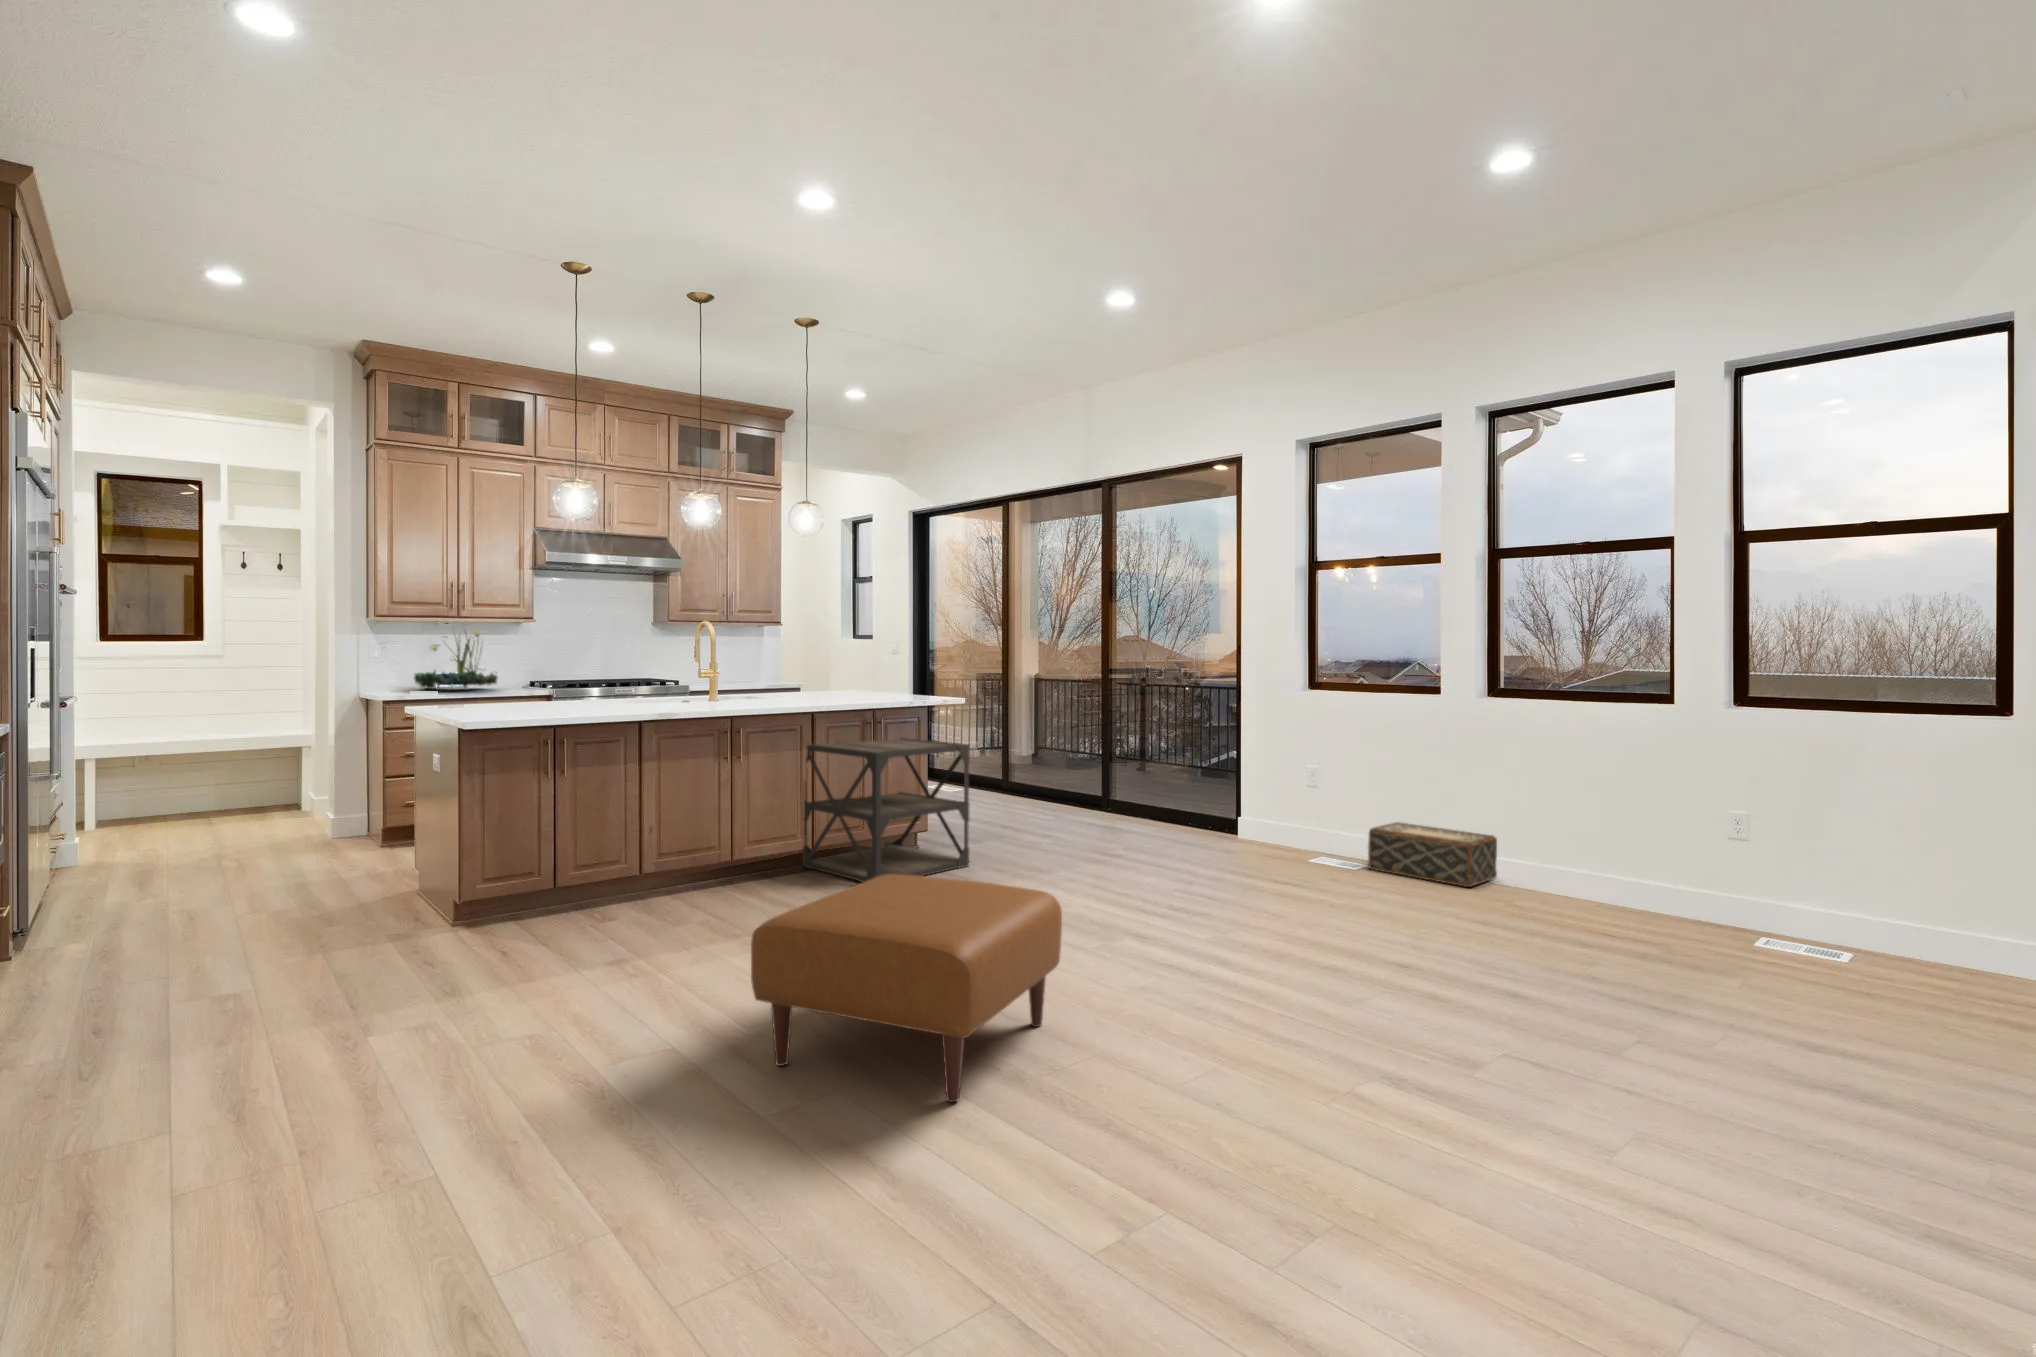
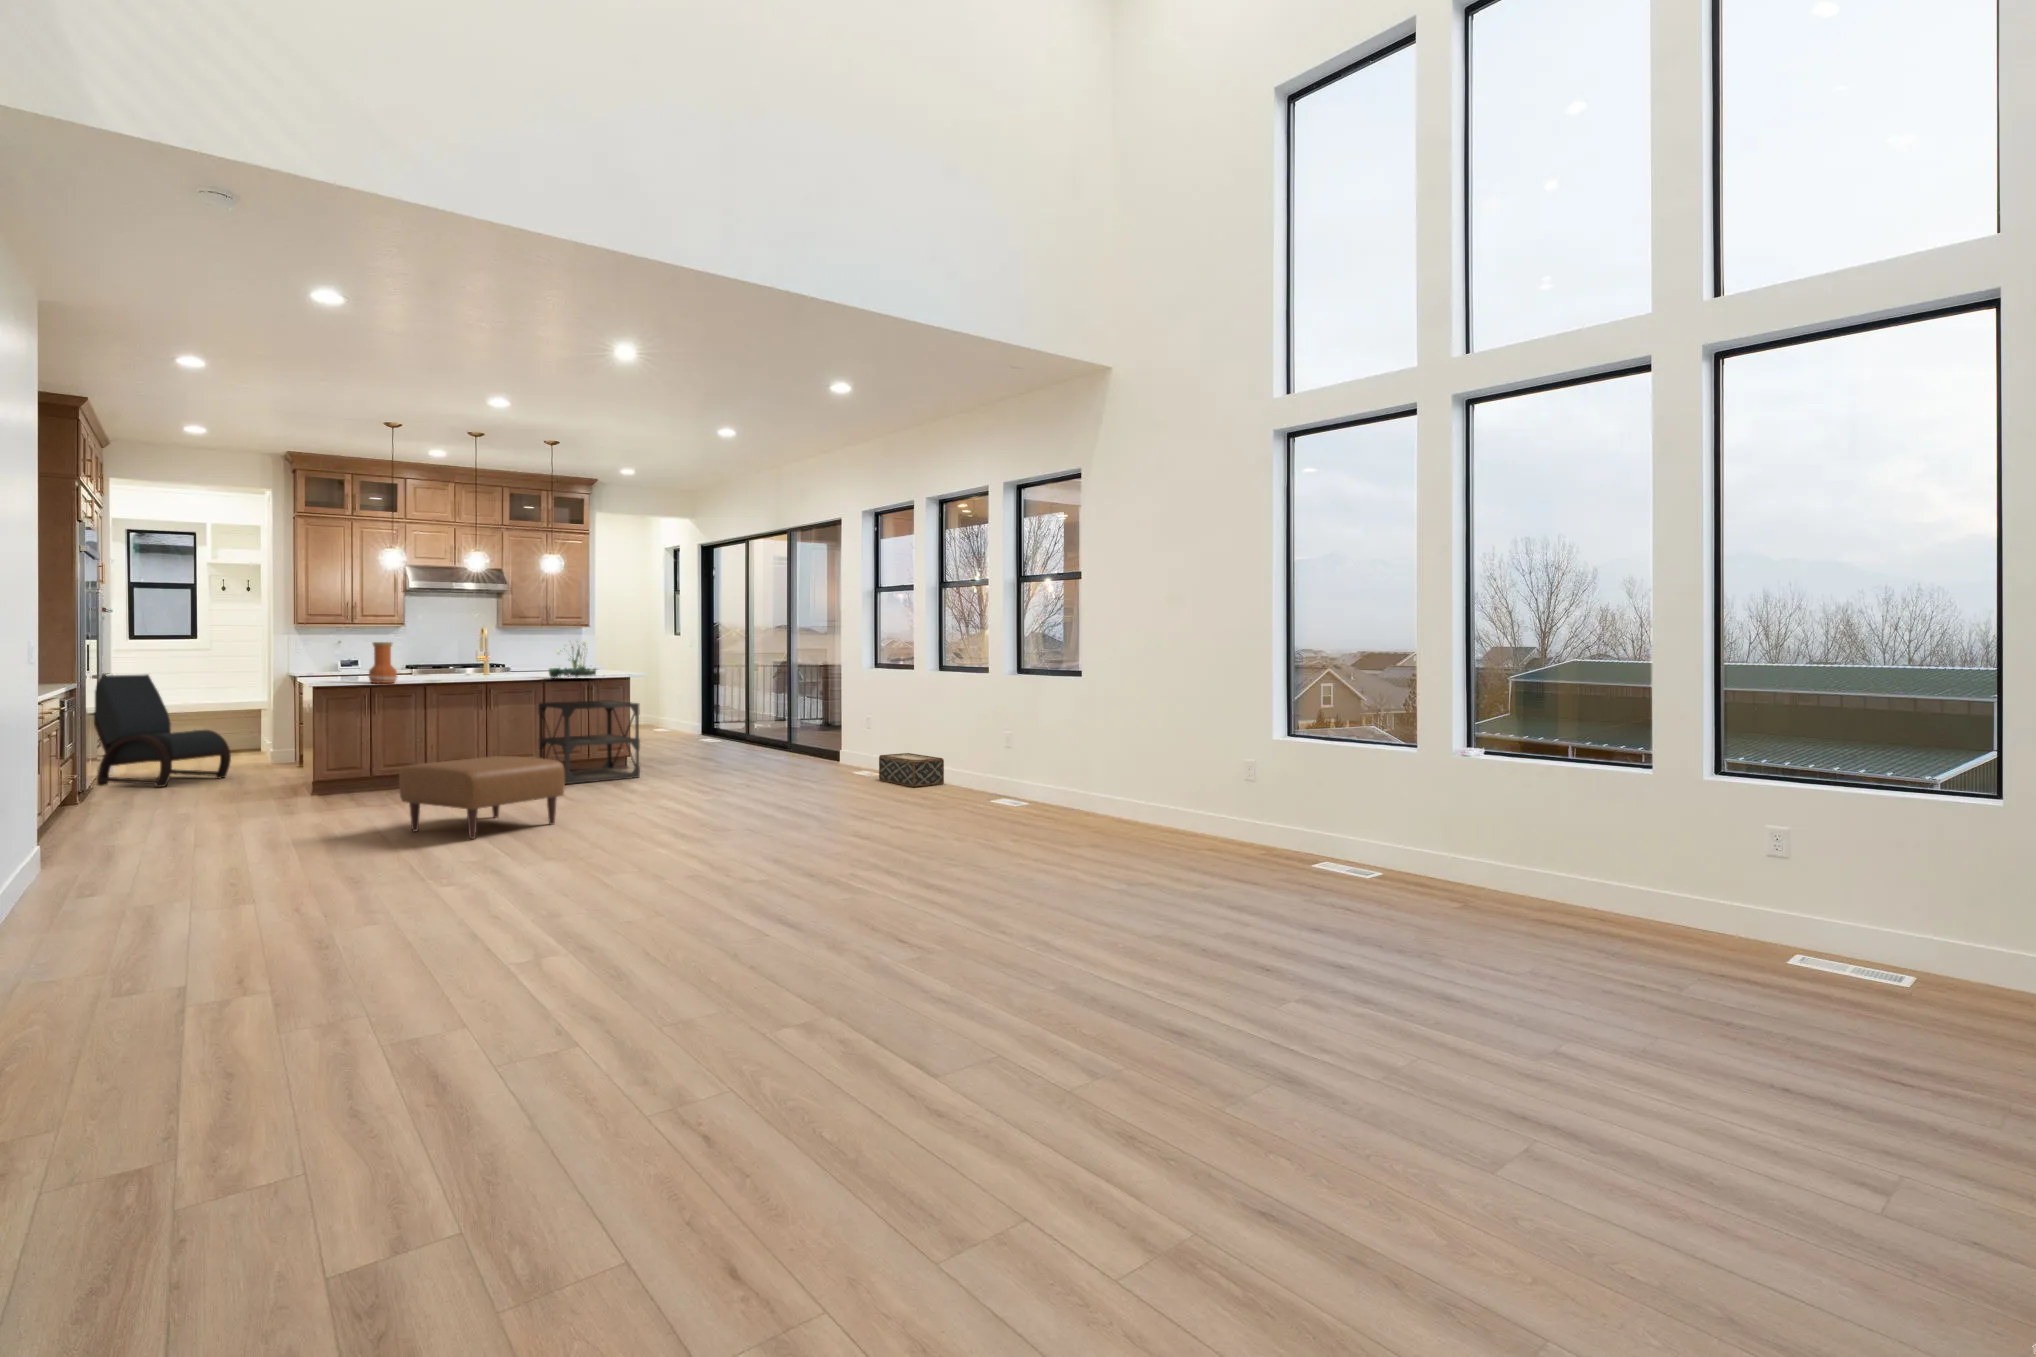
plant: present [415,631,498,689] -> present [549,642,596,678]
vase: none [550,644,598,718] -> present [368,642,398,683]
lounge chair: none [14,699,283,903] -> present [94,674,231,787]

